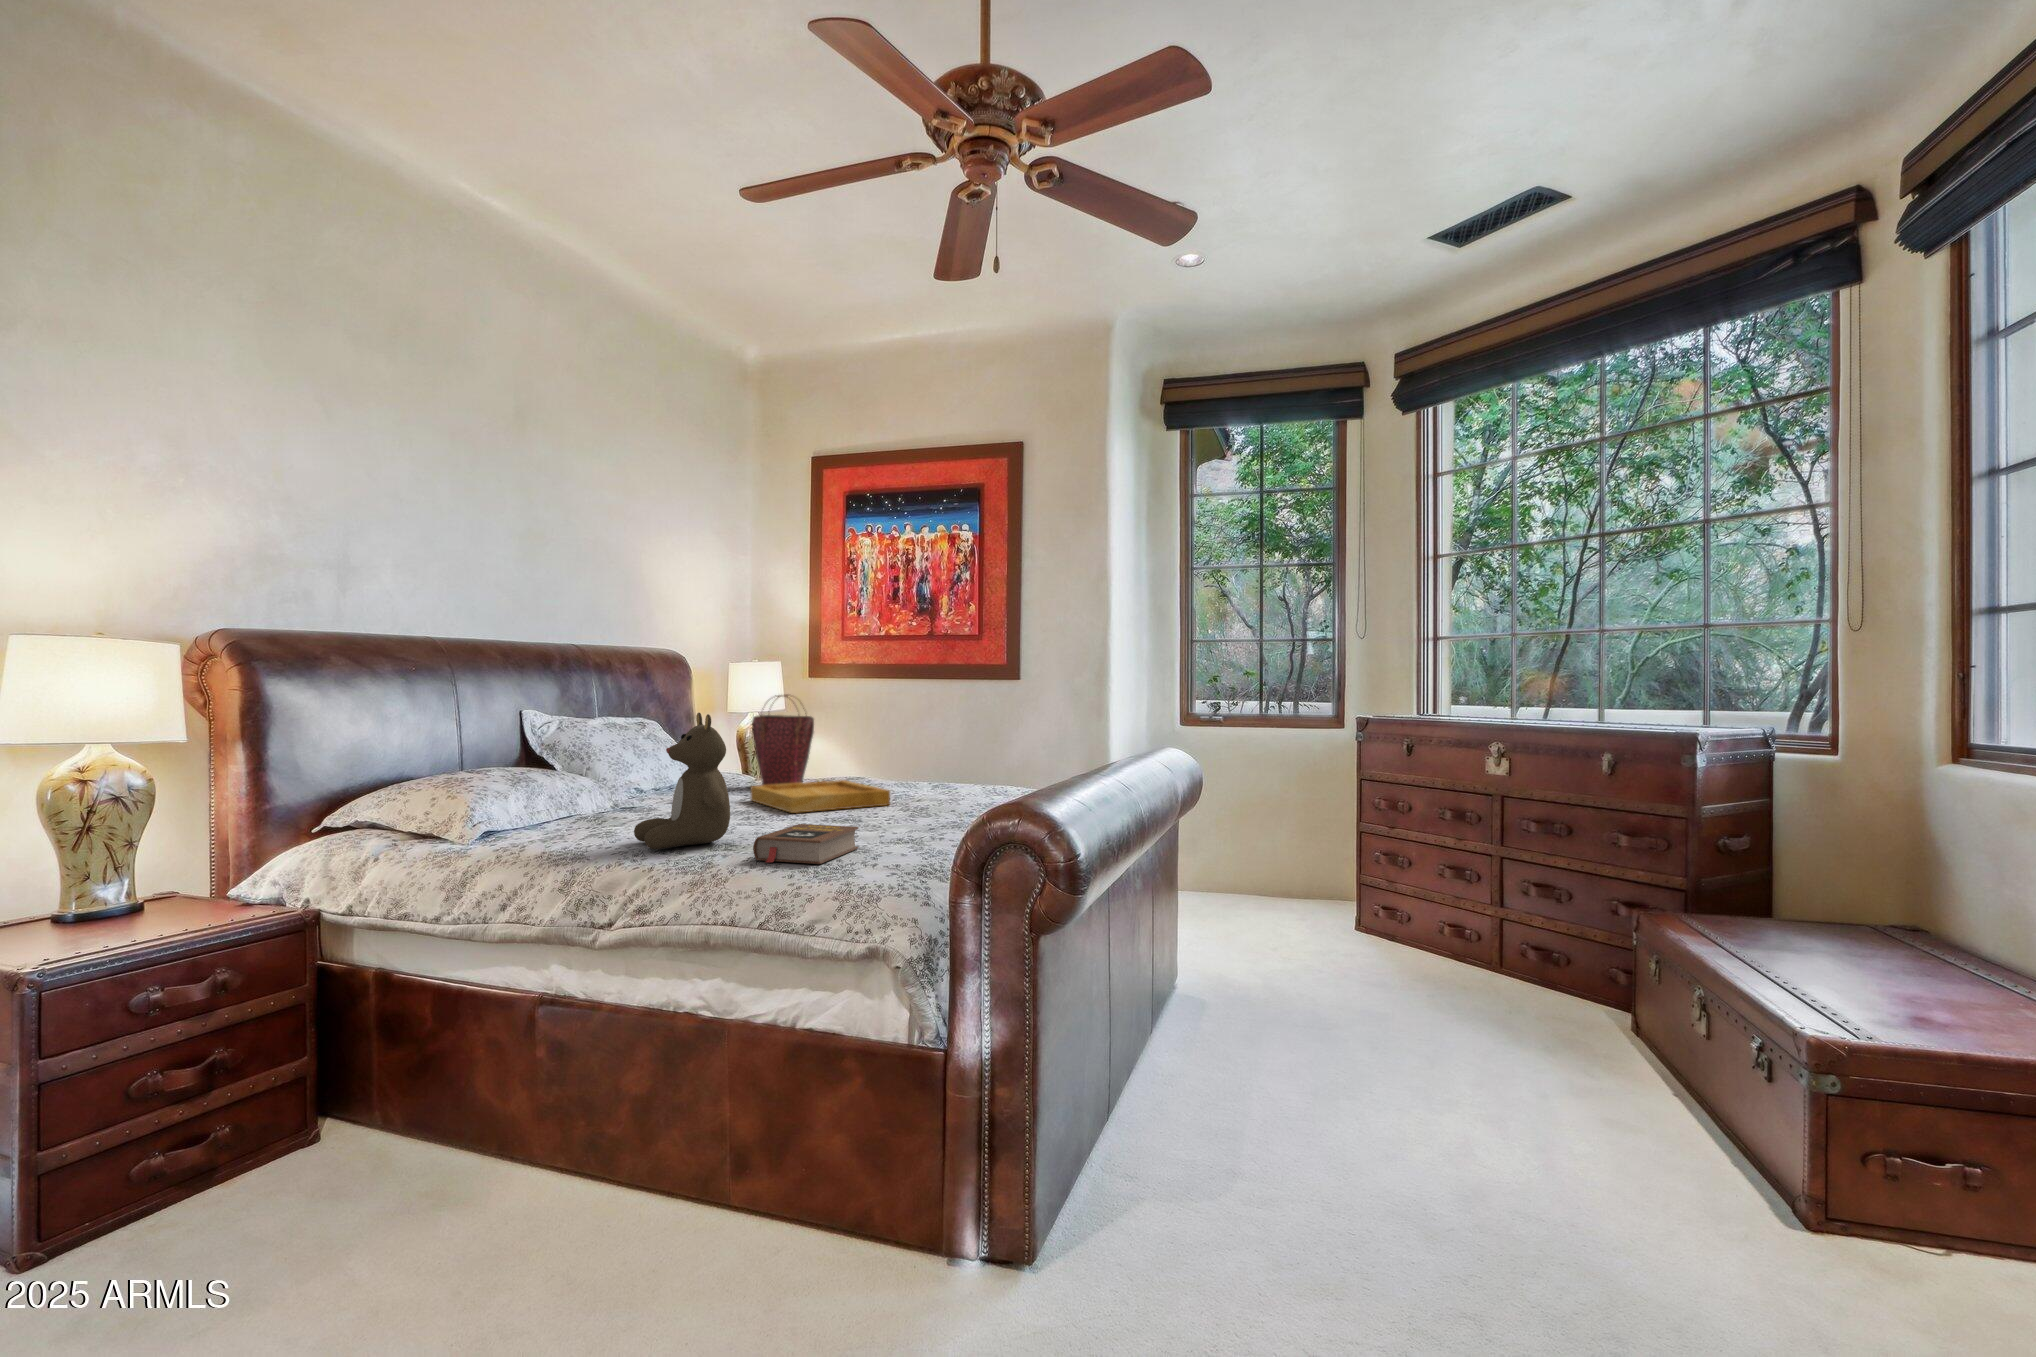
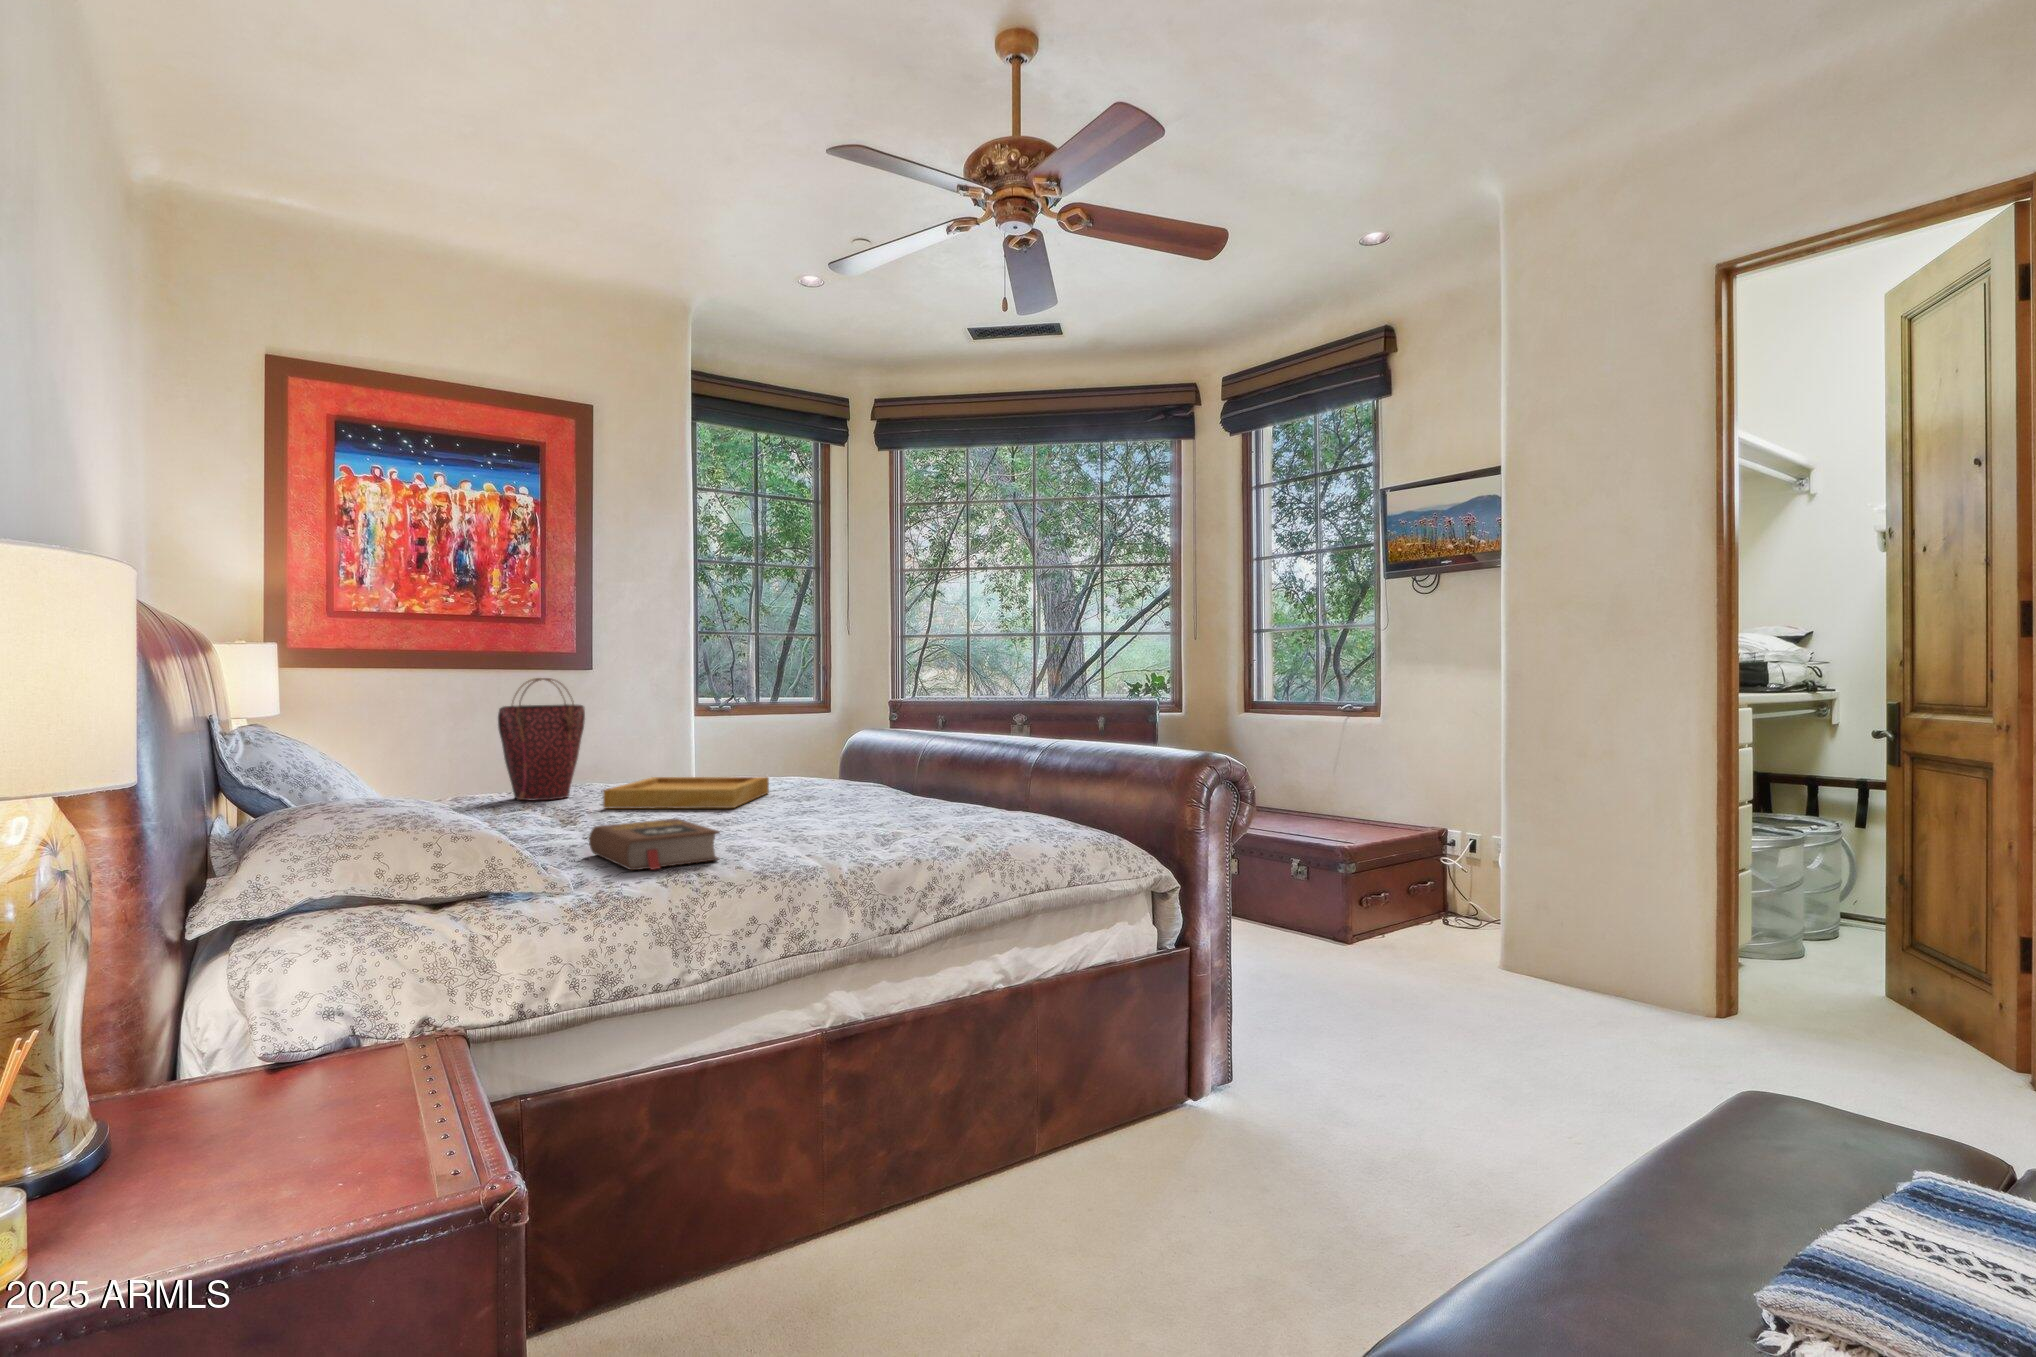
teddy bear: present [634,713,730,849] -> none [767,681,892,843]
book: present [753,824,858,864] -> present [589,818,719,870]

